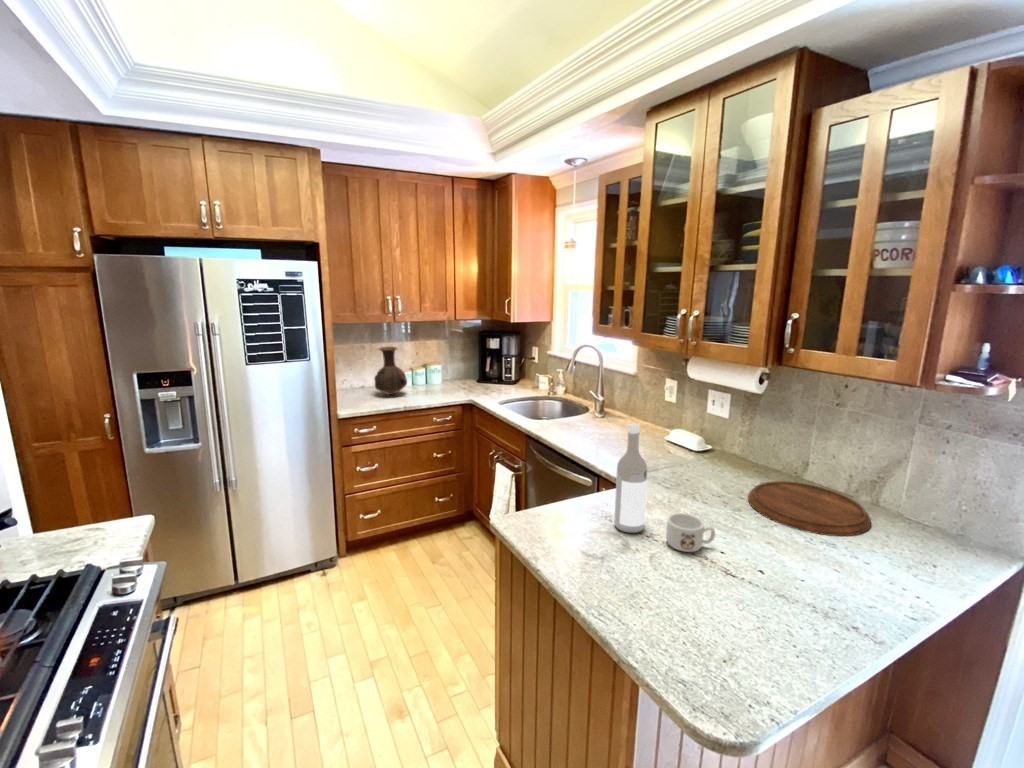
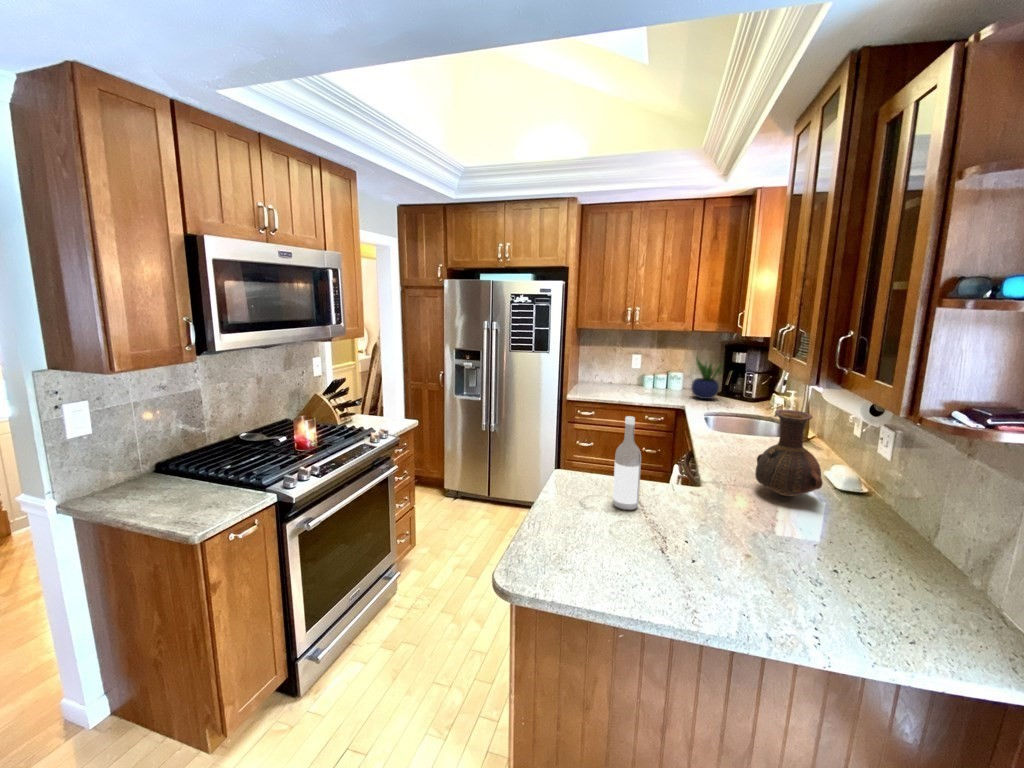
potted plant: none [462,344,493,389] -> present [691,359,721,399]
vase: present [374,347,407,395] -> present [755,410,823,496]
cutting board: present [748,481,871,536] -> none [772,528,925,606]
mug: present [666,513,715,552] -> none [628,501,666,534]

